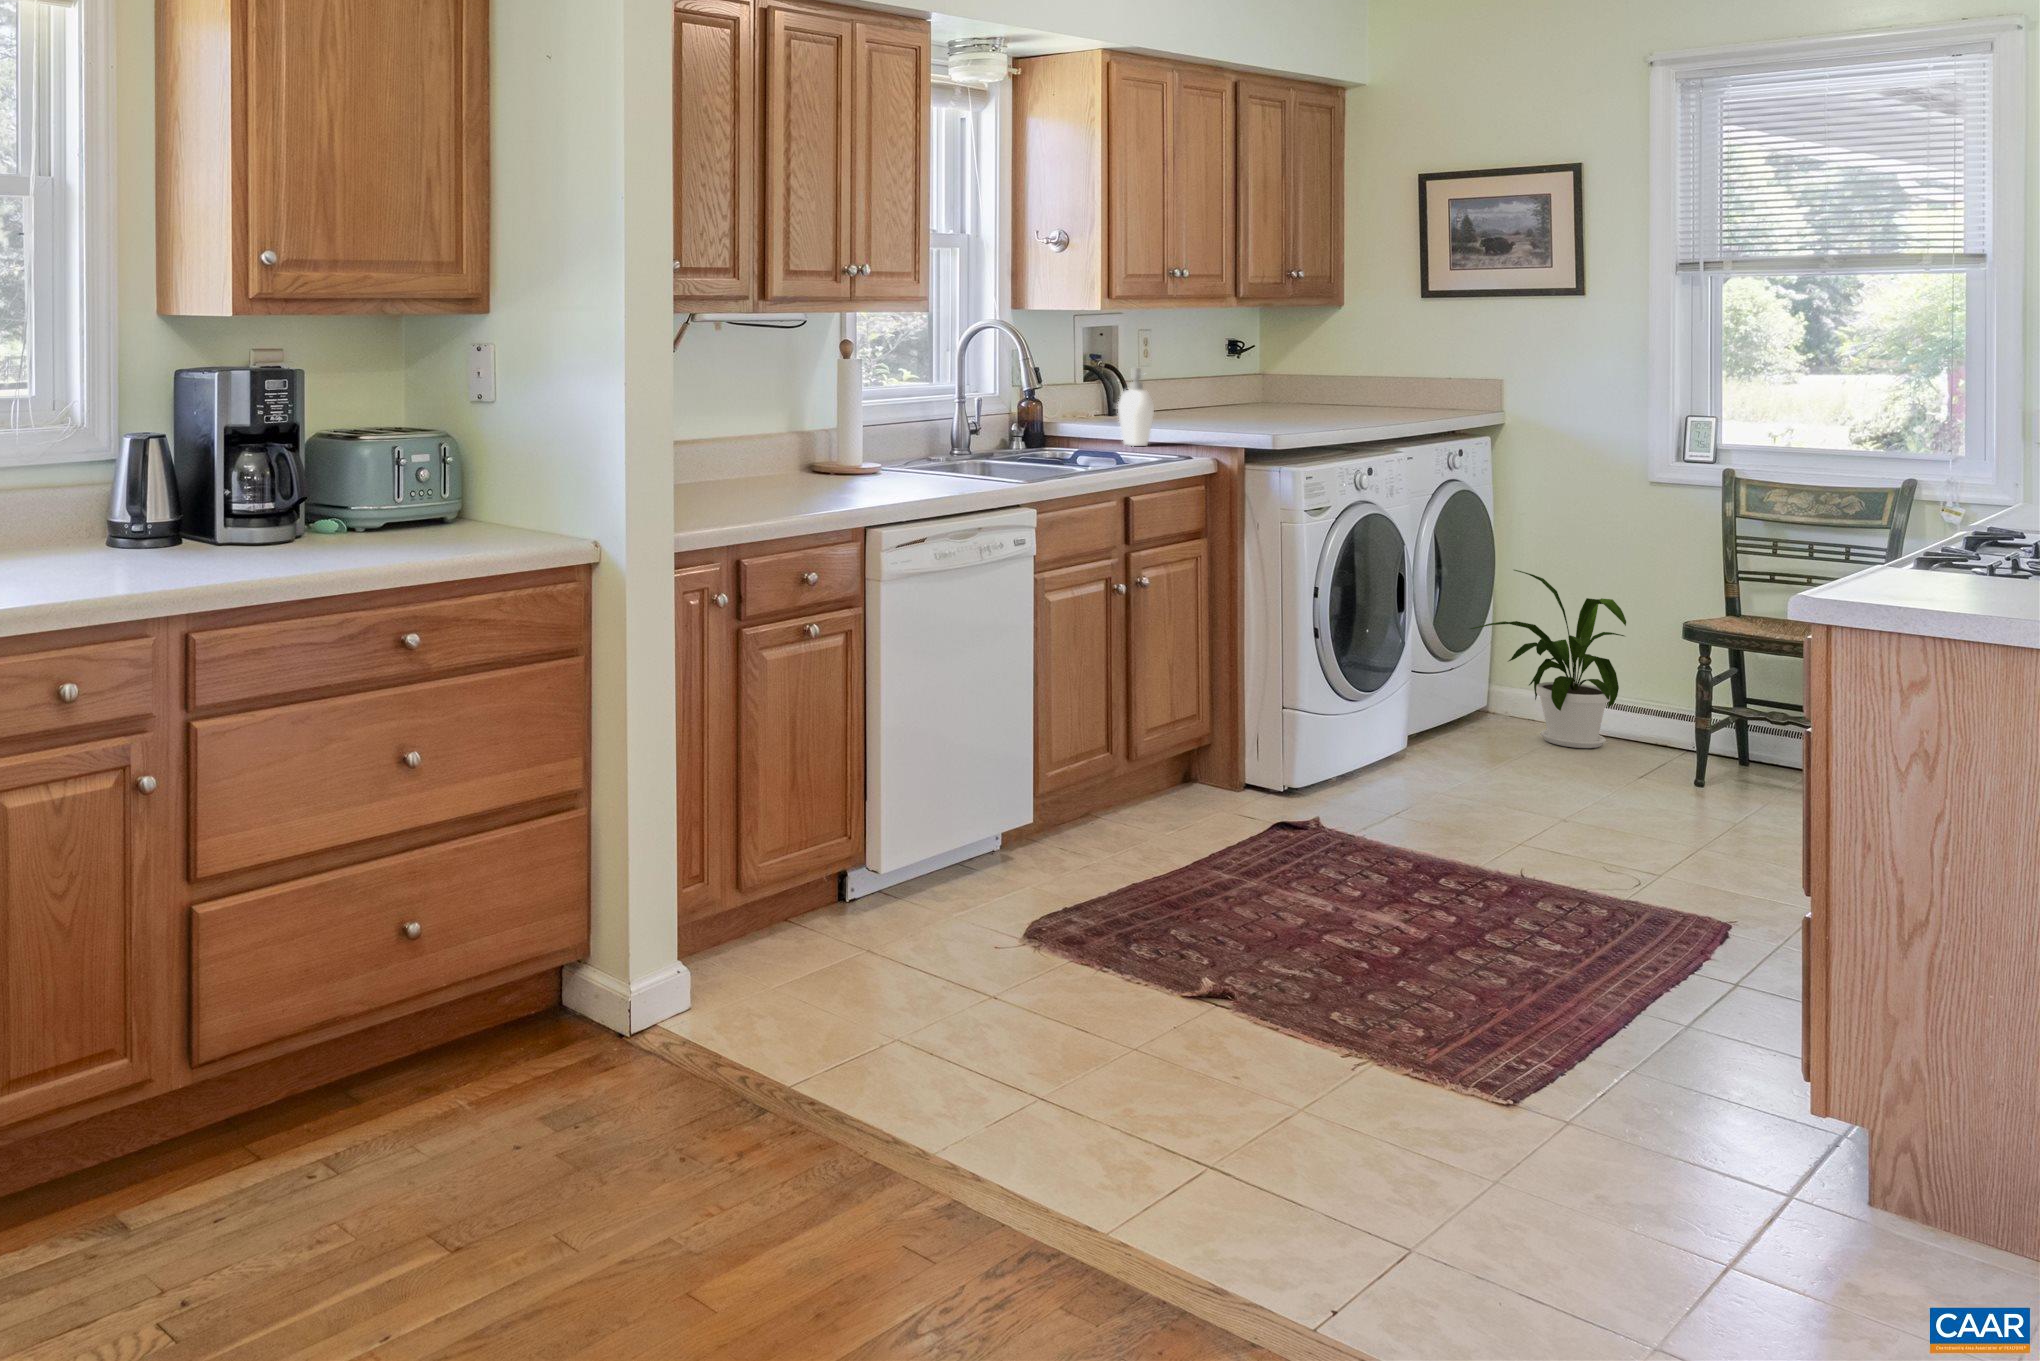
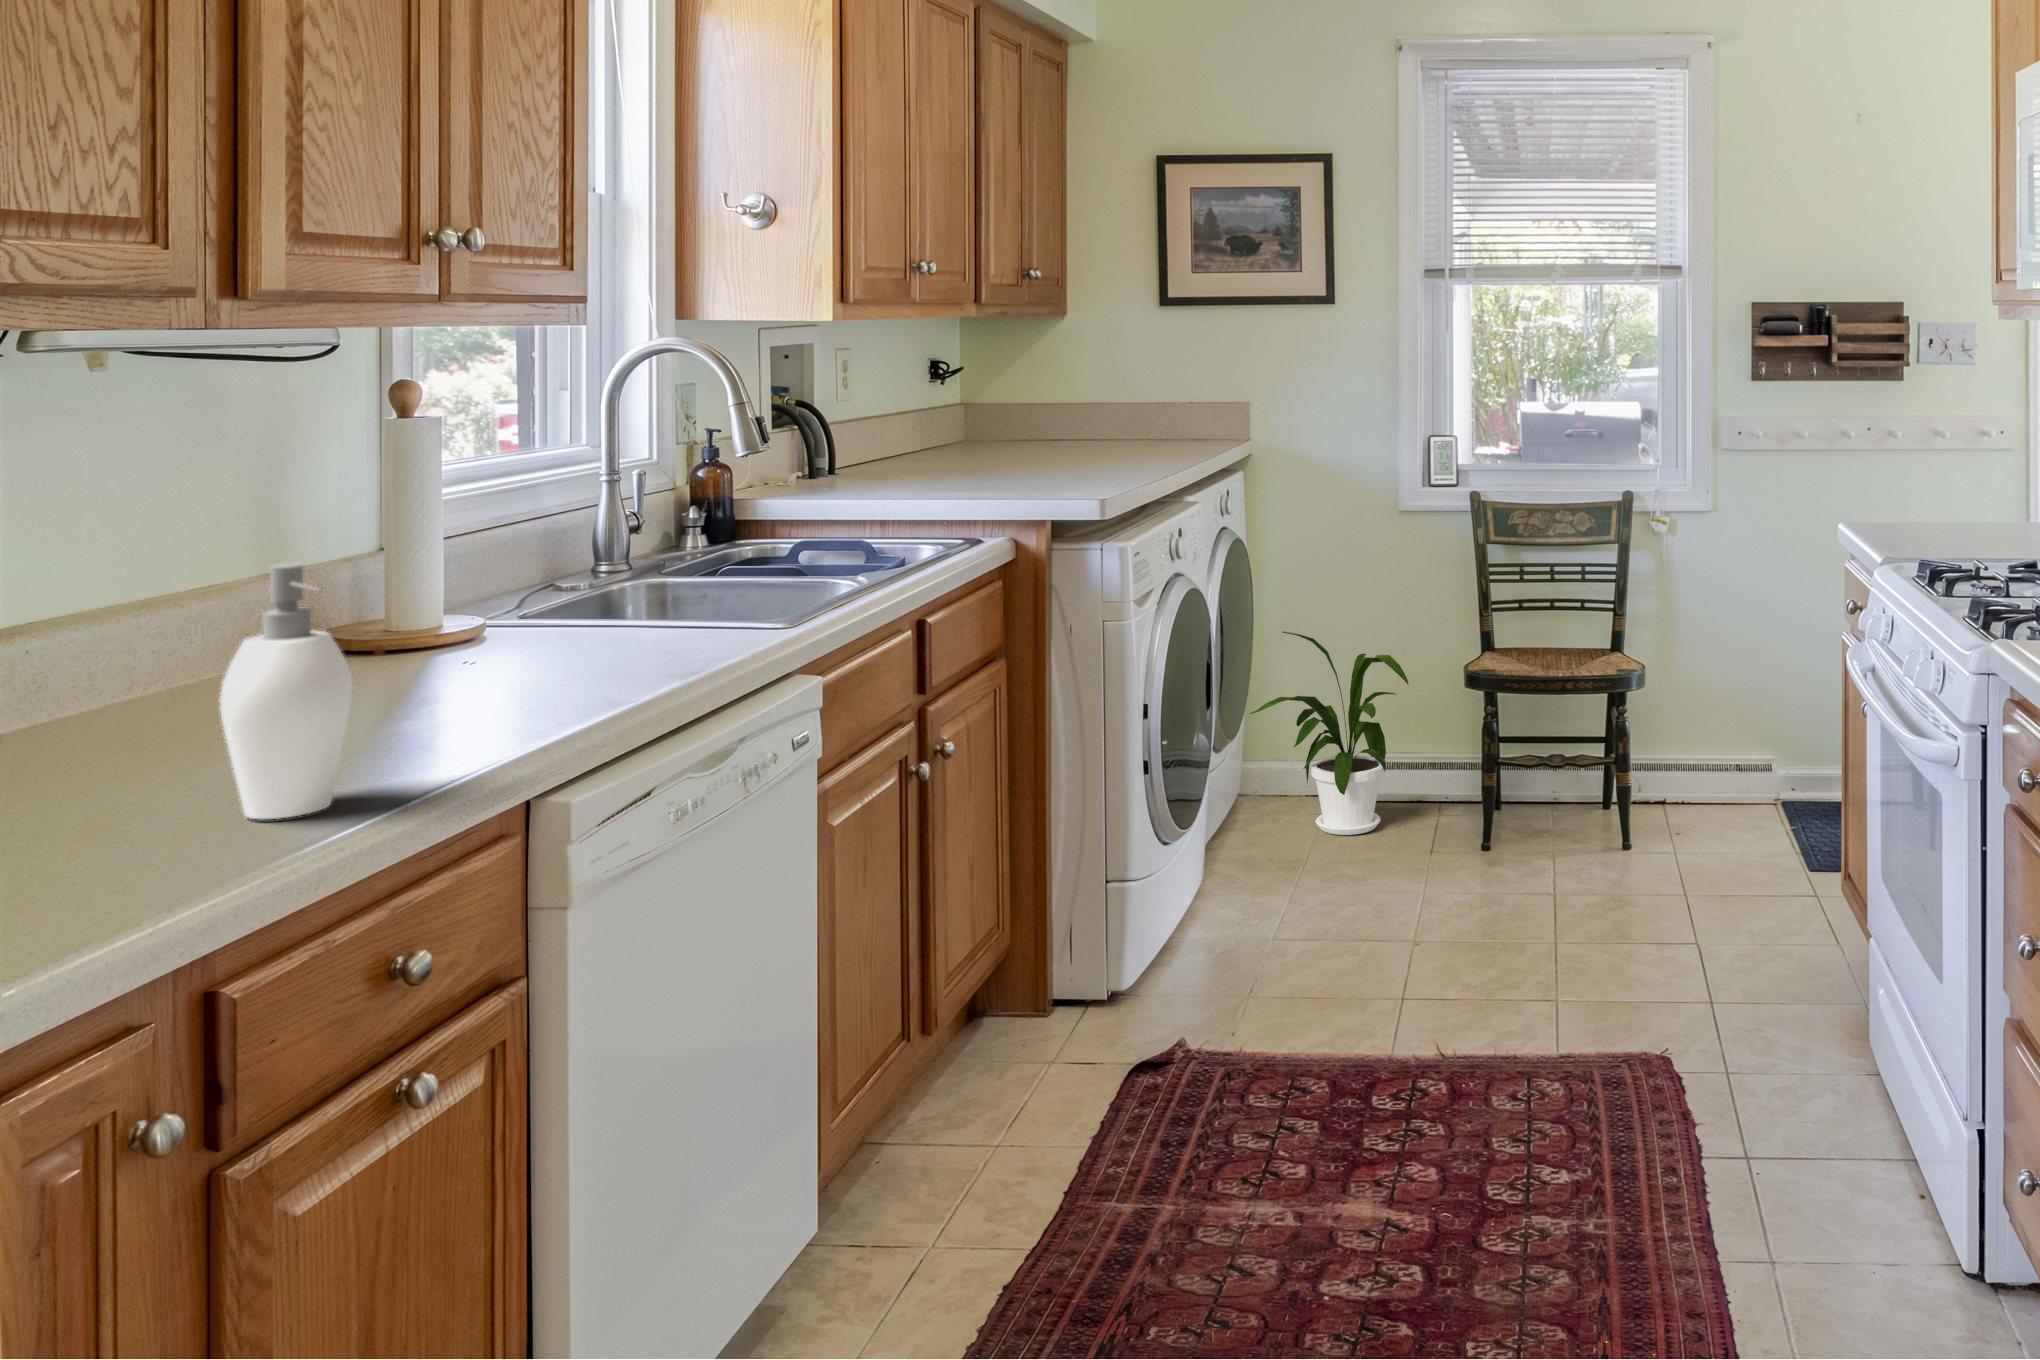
soap dispenser: present [1118,368,1154,446] -> present [220,564,352,819]

